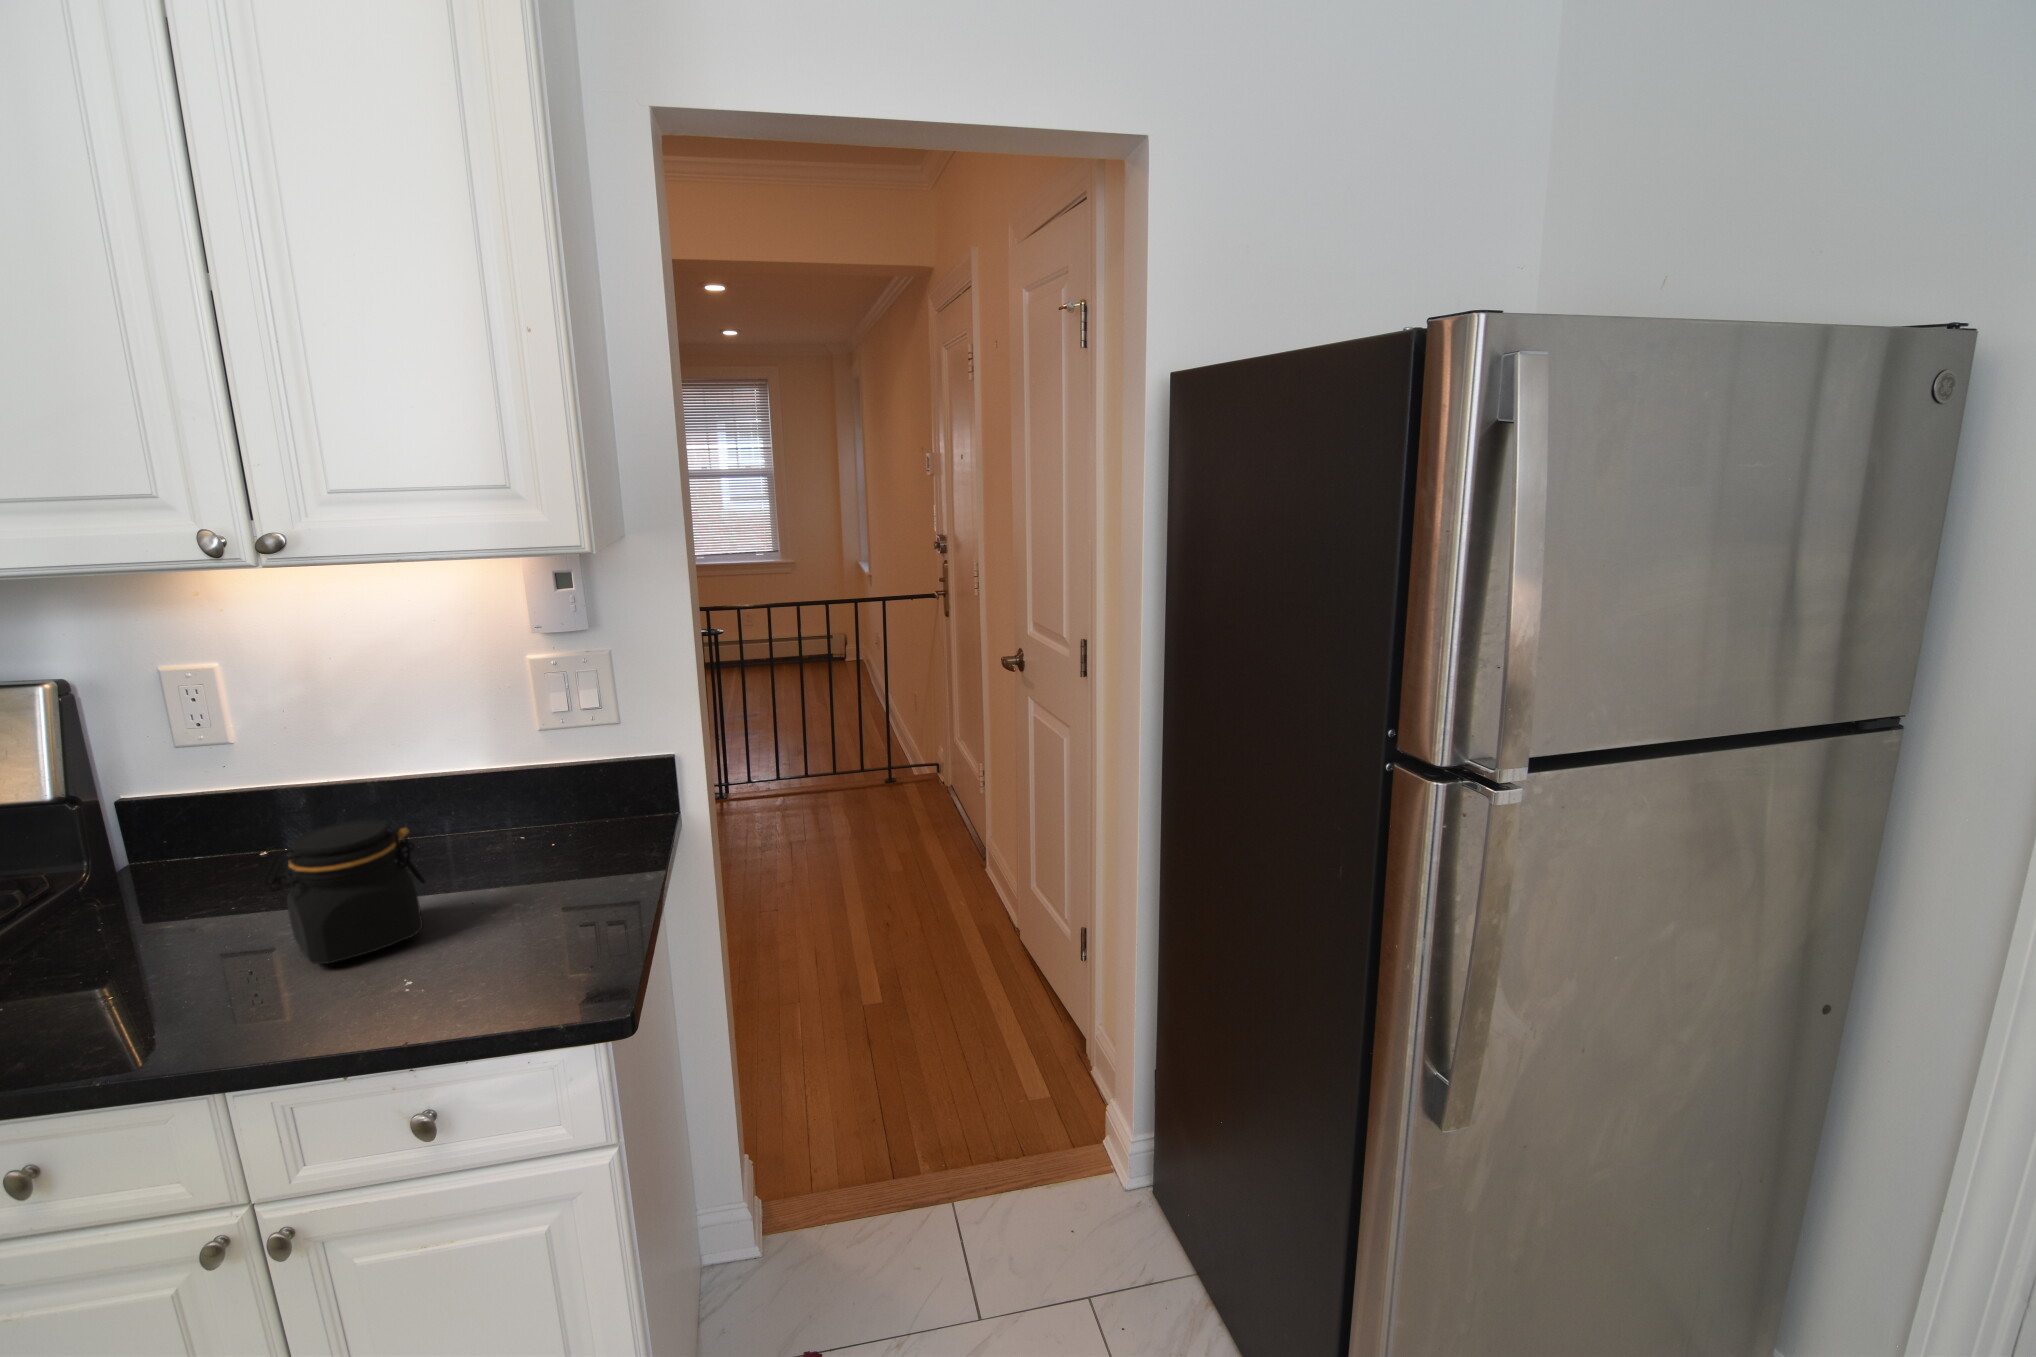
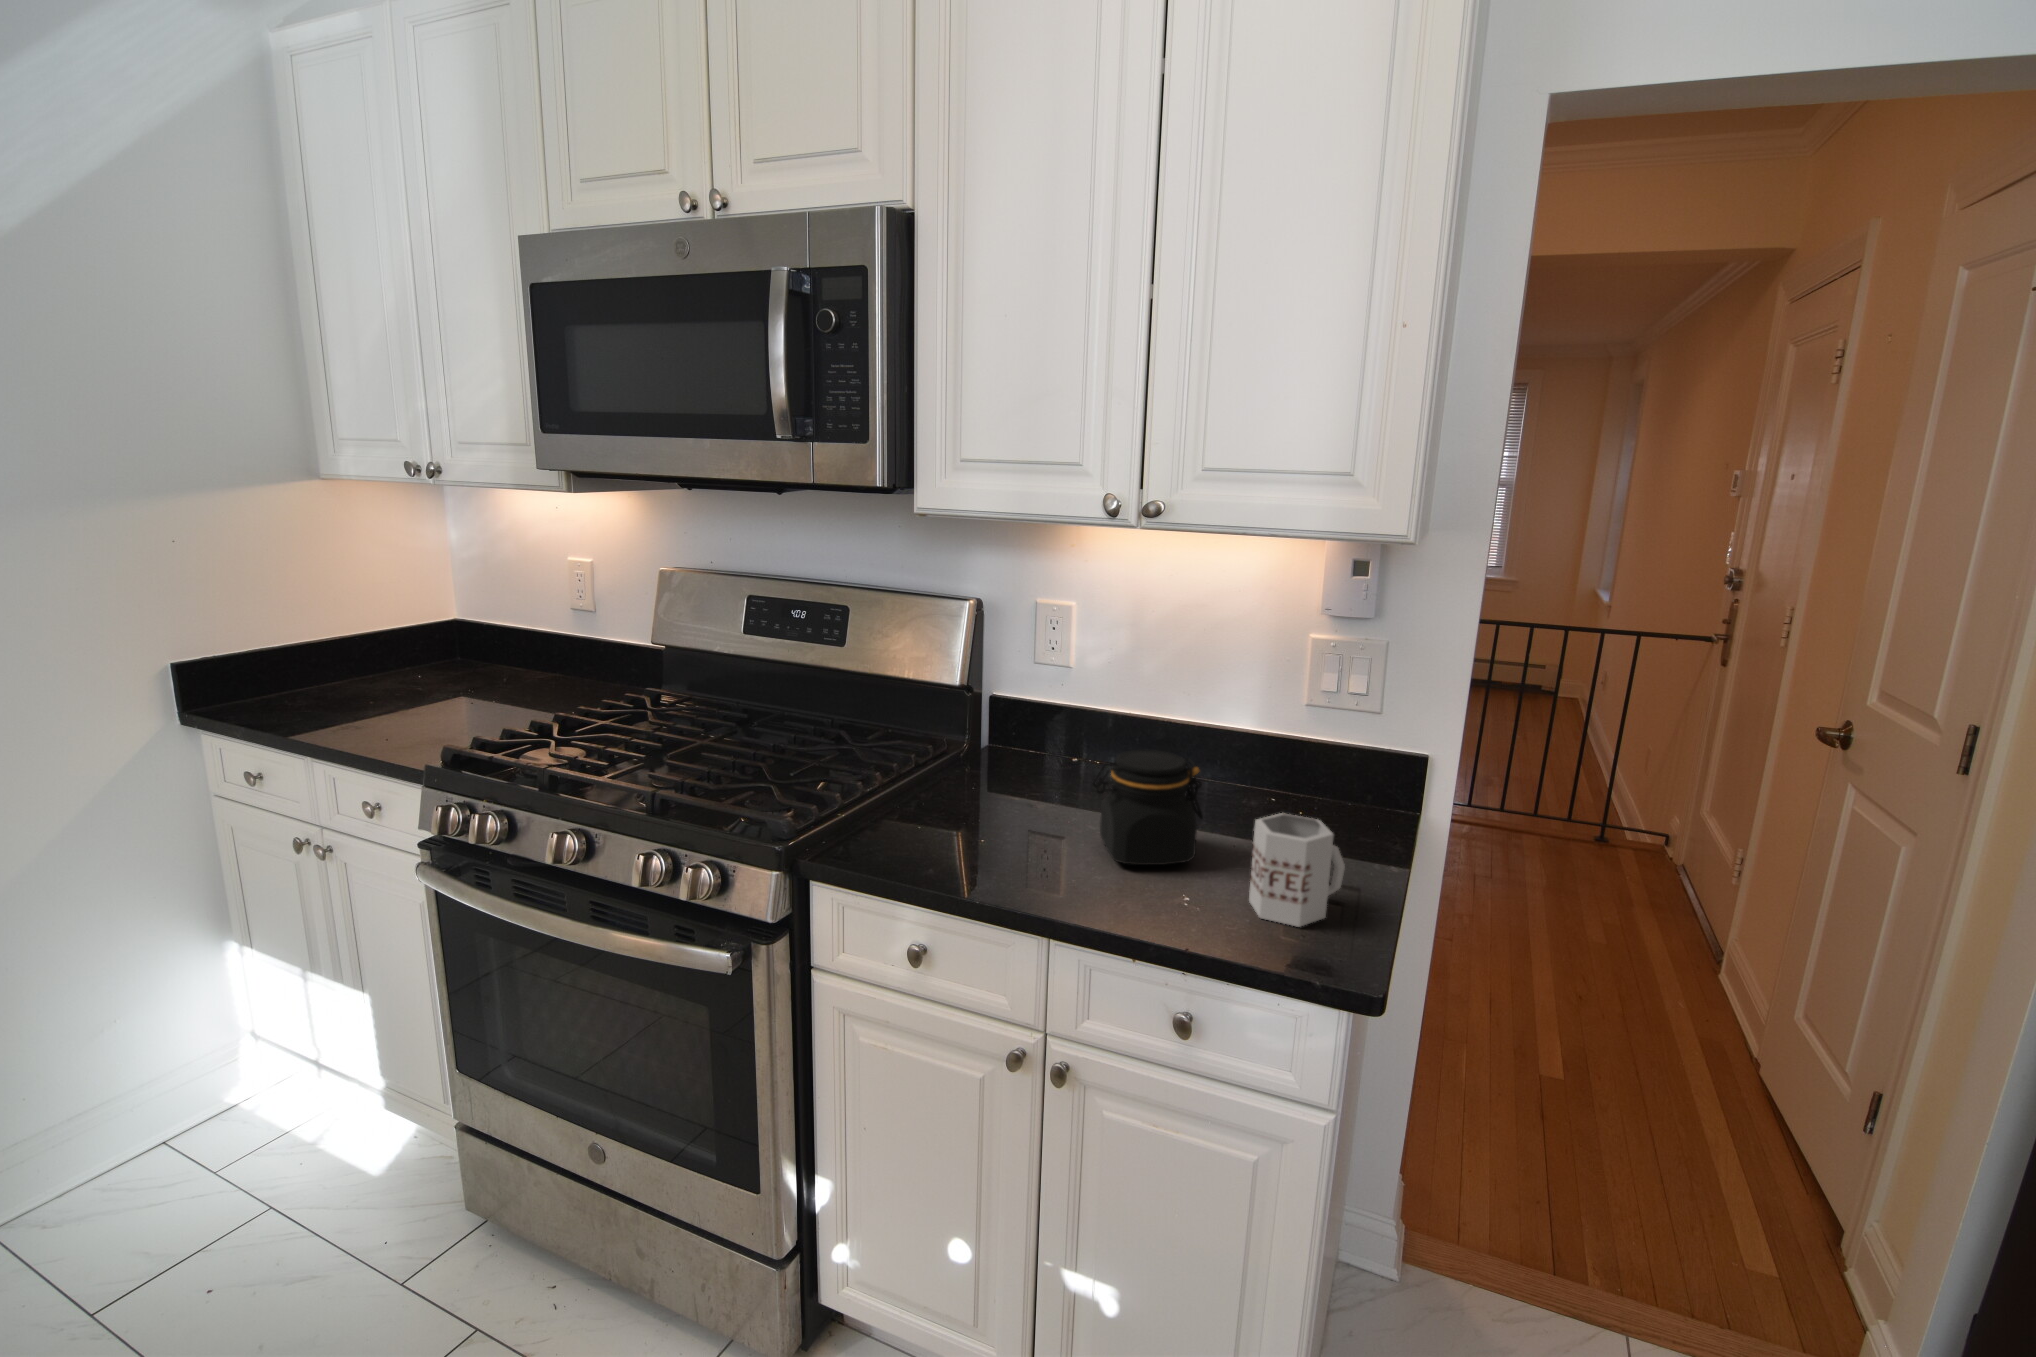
mug: none [476,848,589,970] -> present [1249,813,1345,927]

